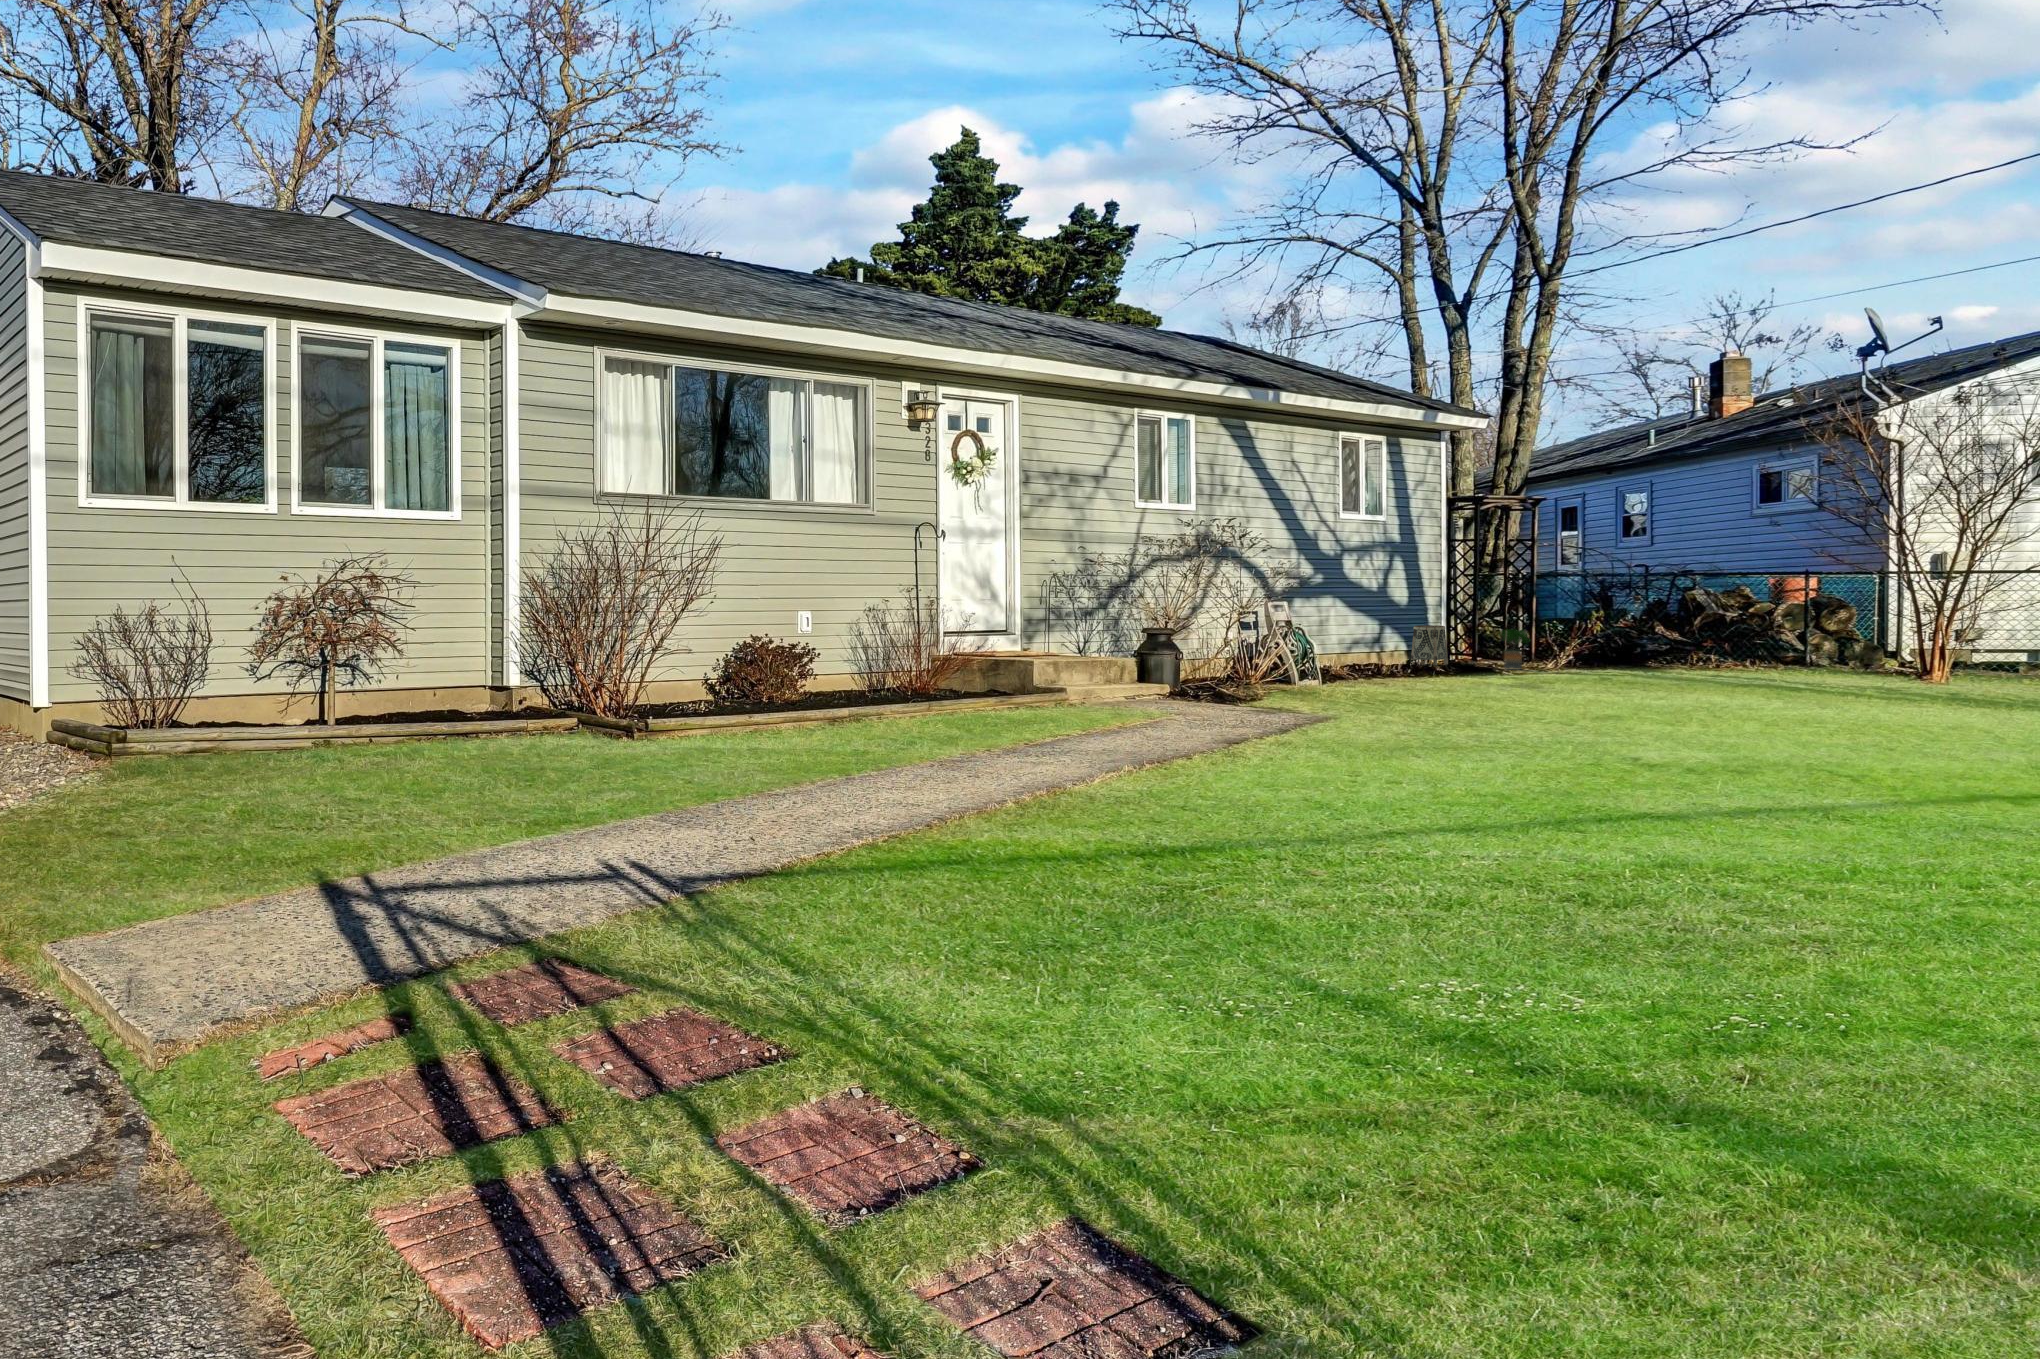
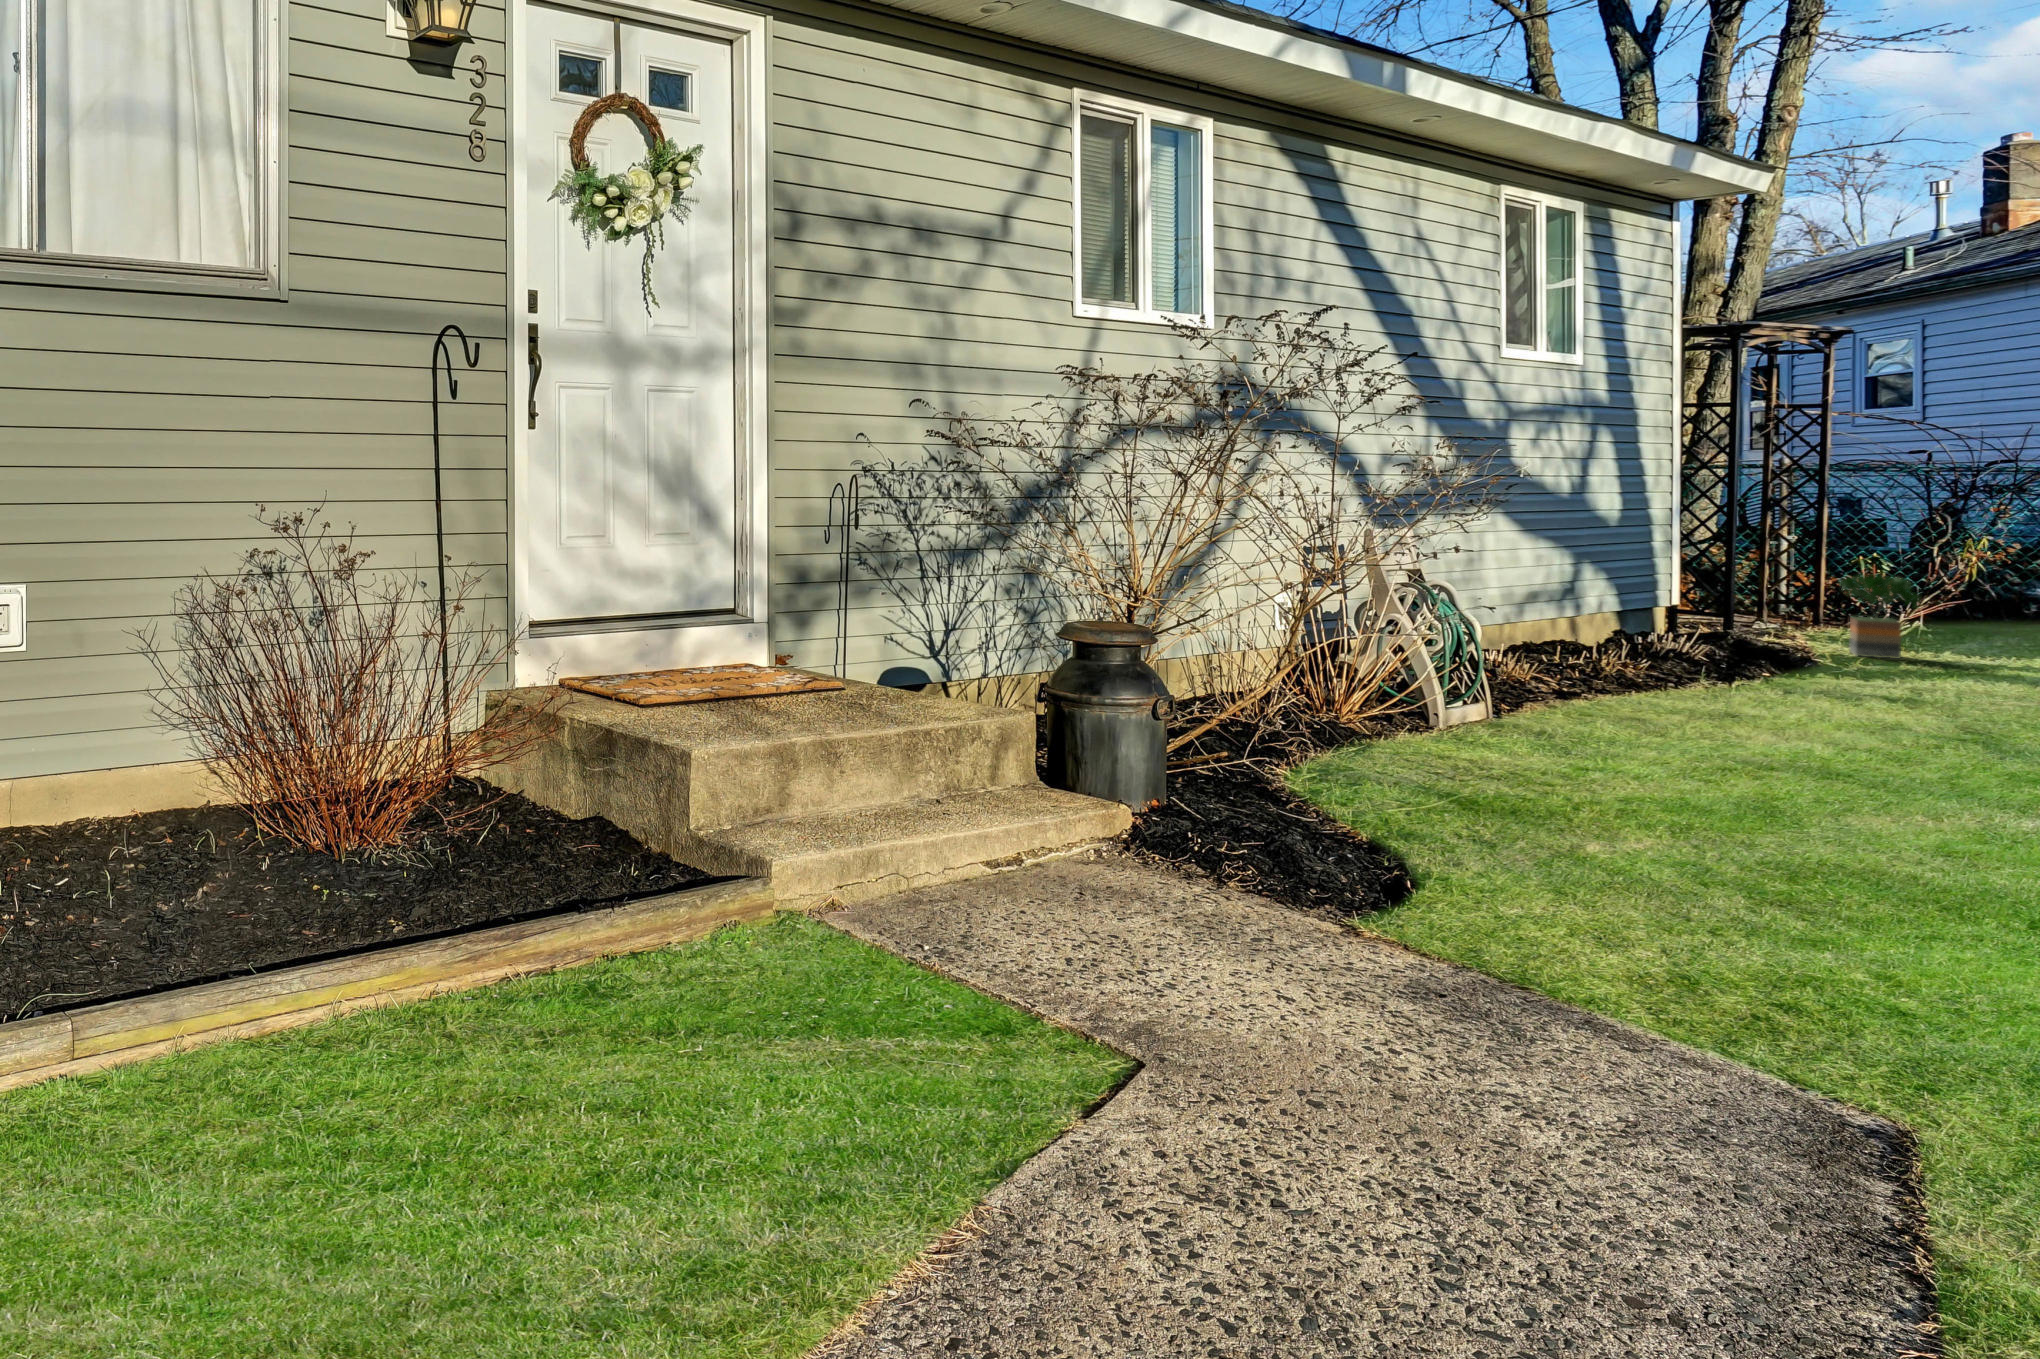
basket: present [1411,625,1448,665] -> none [1626,557,1704,636]

